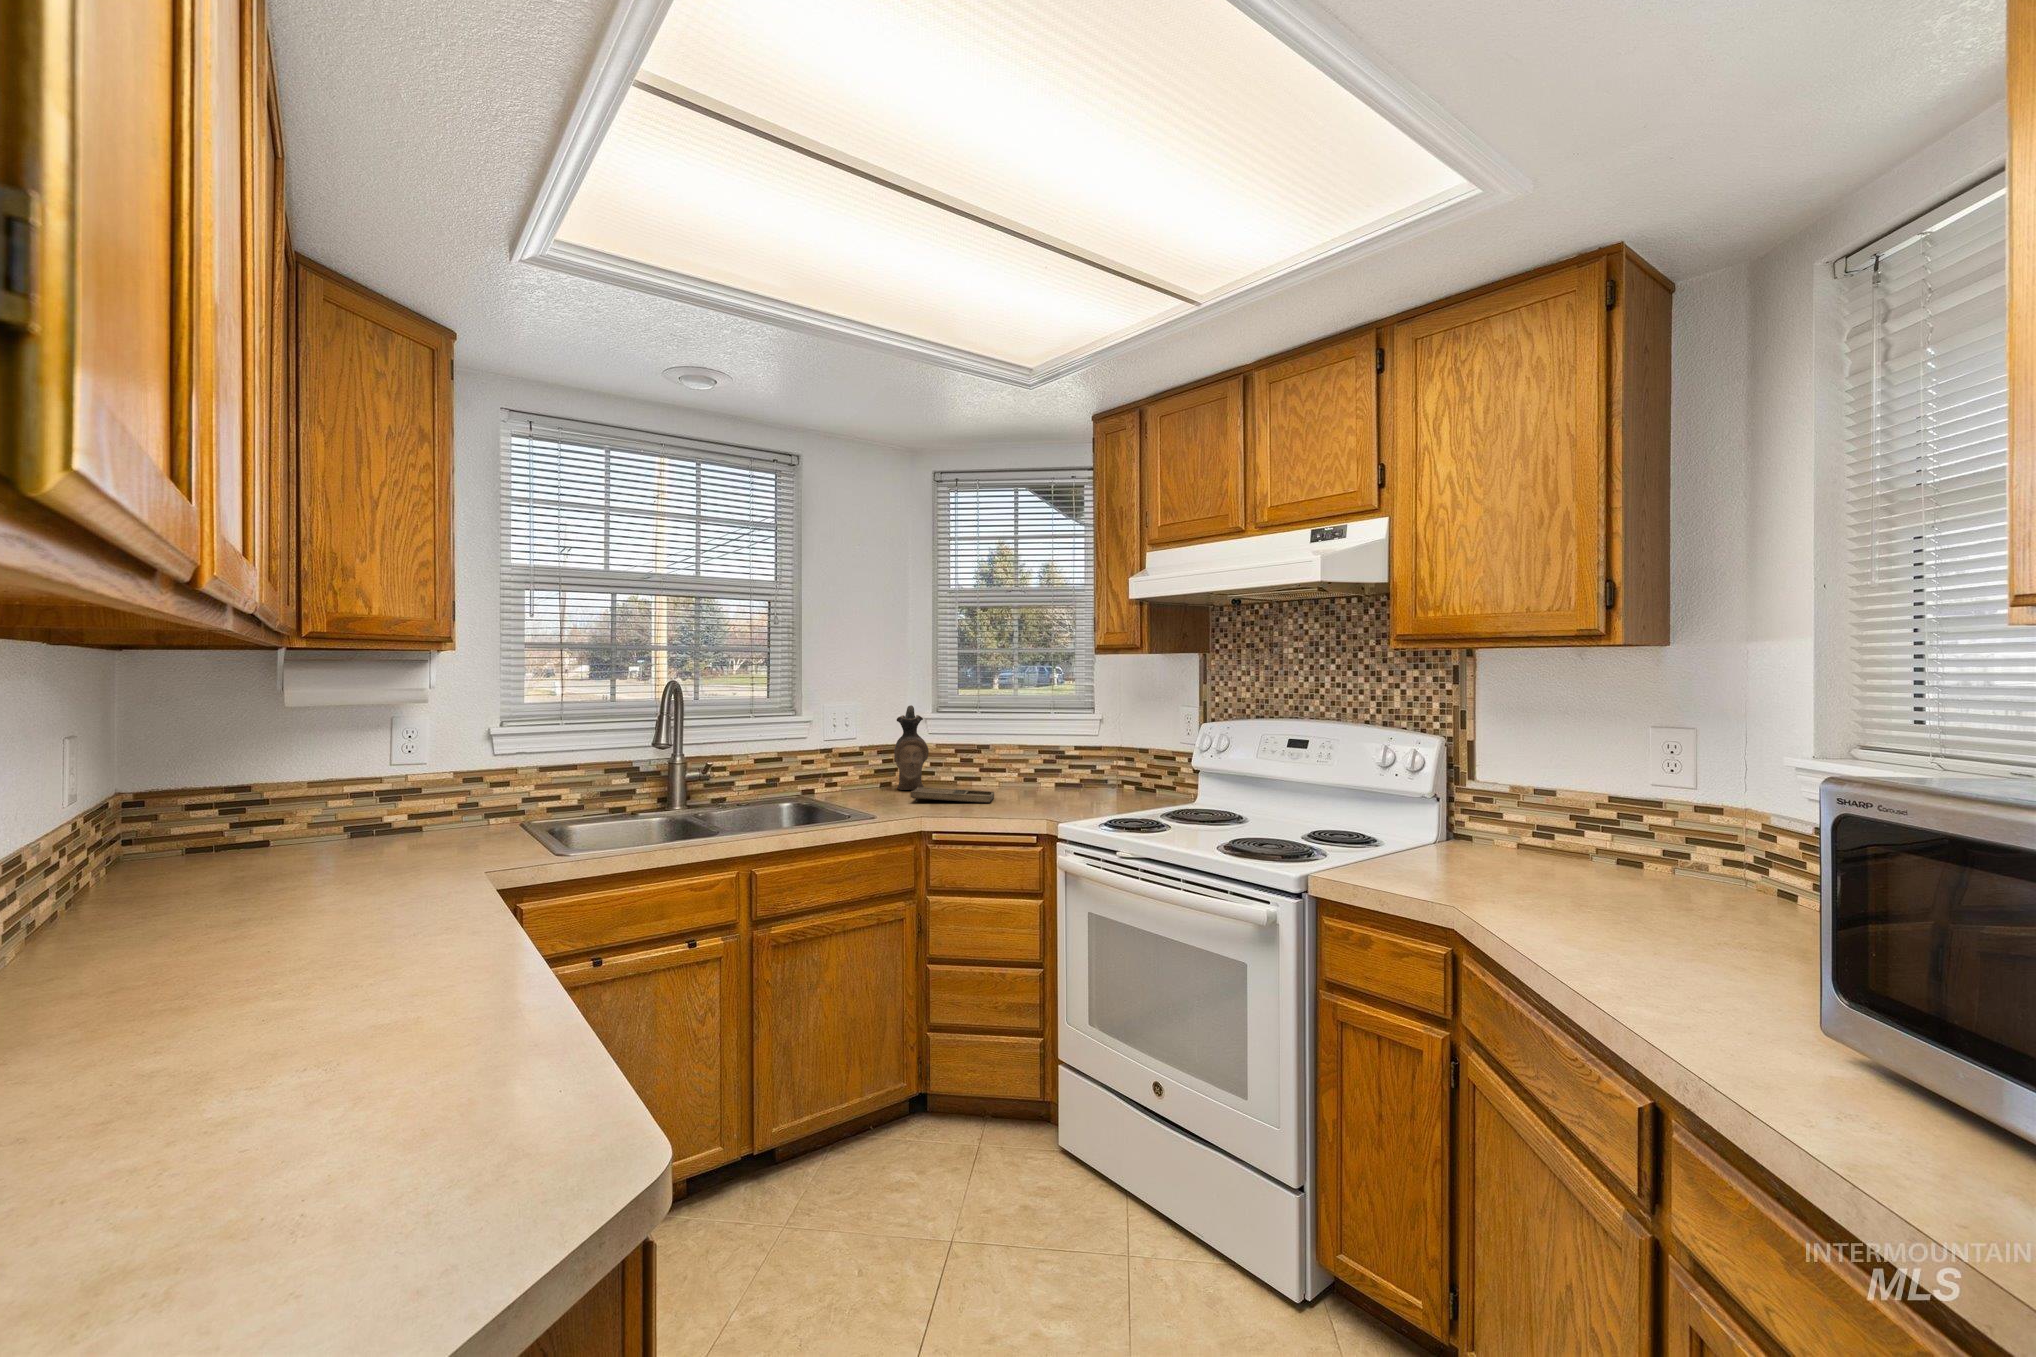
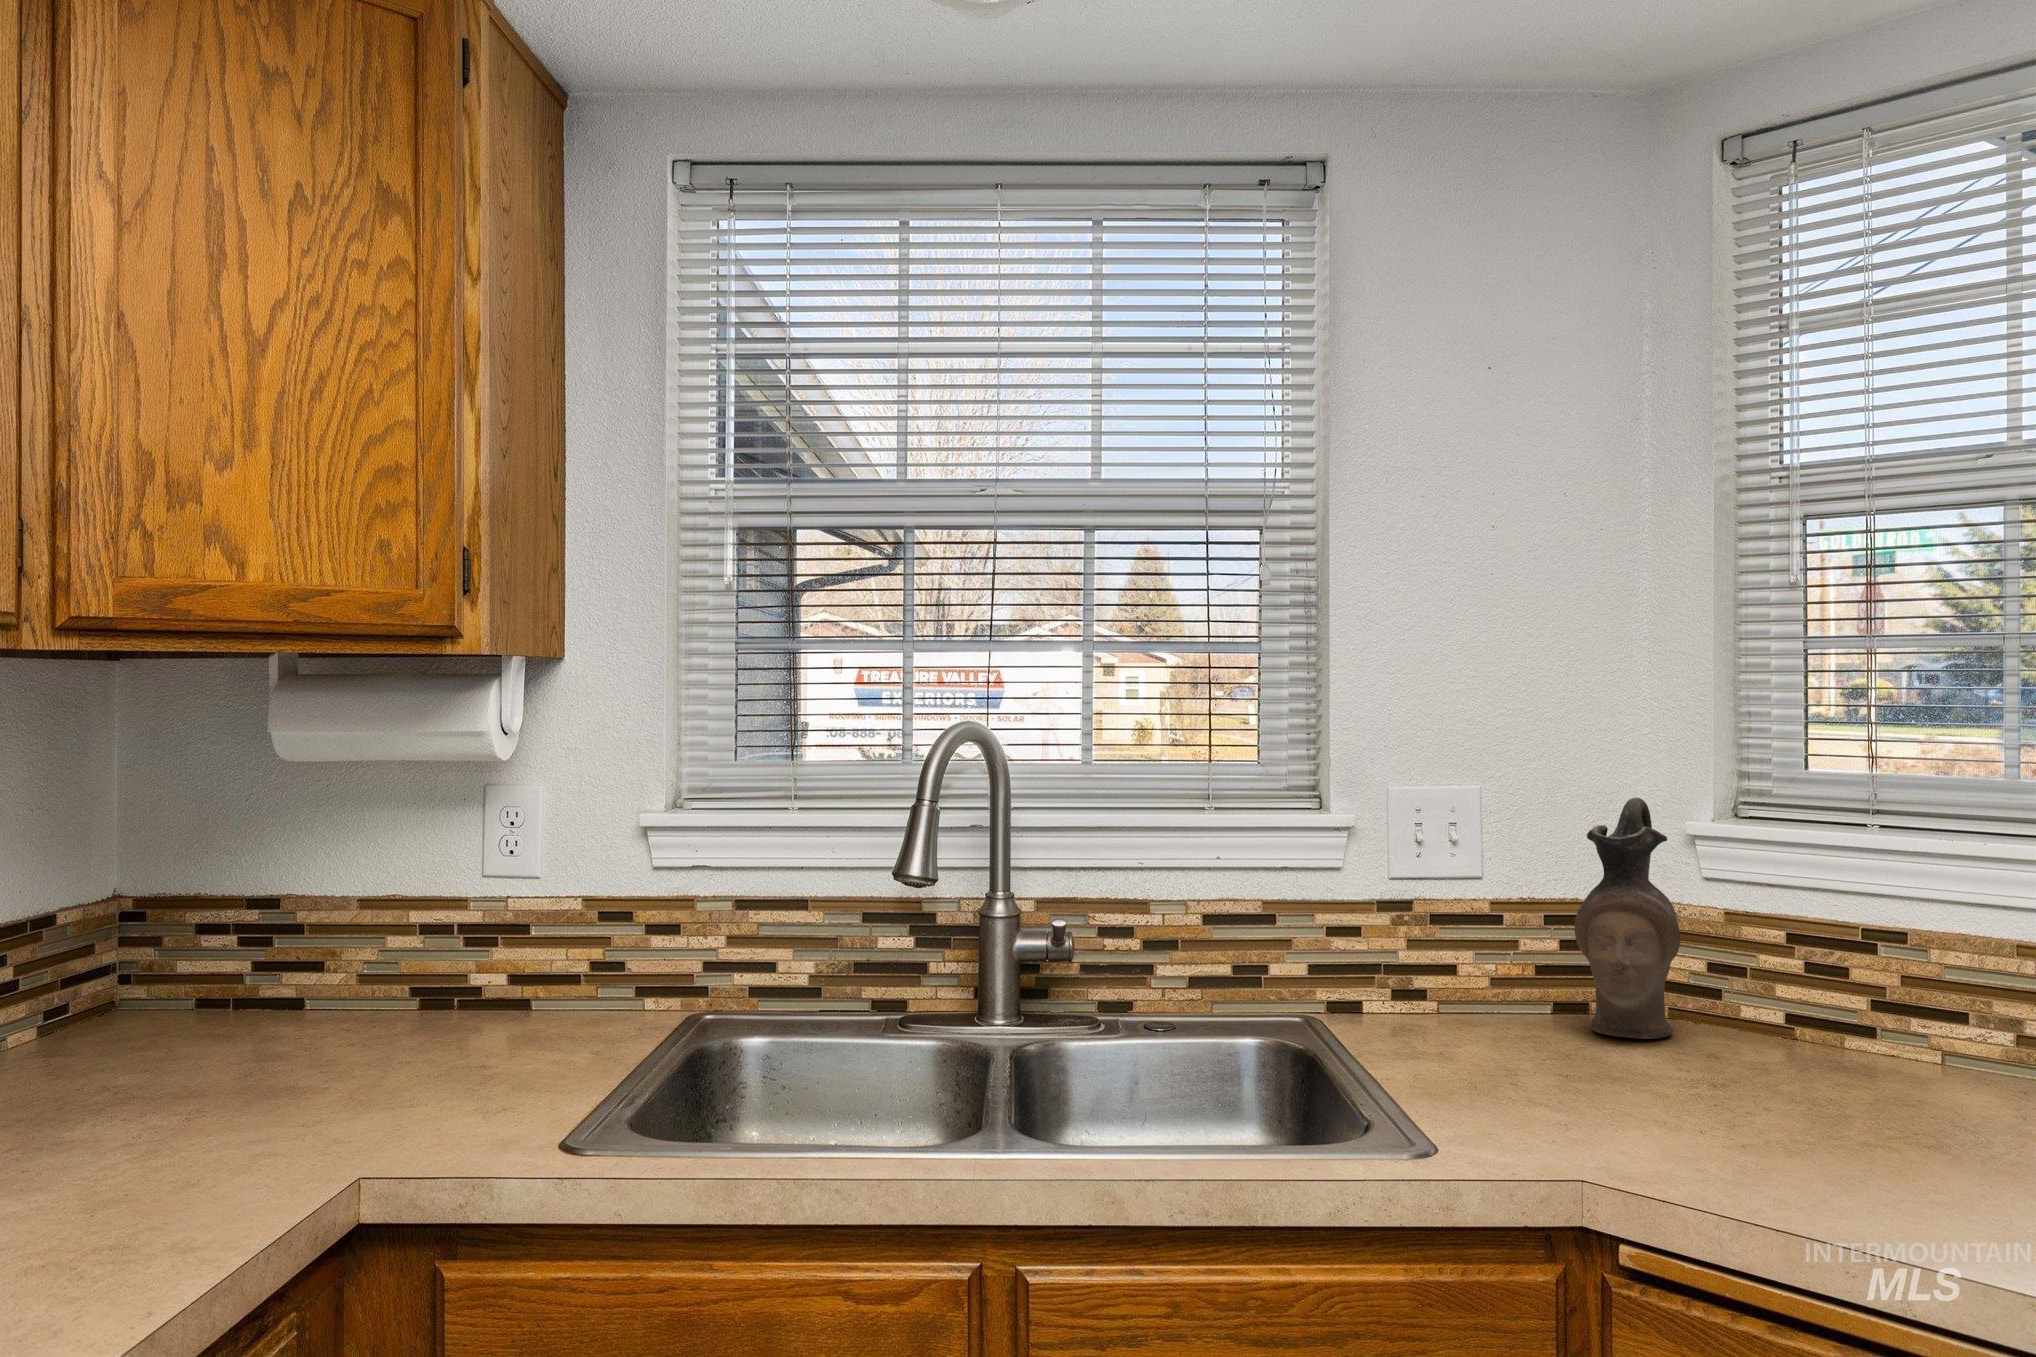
tray: present [911,787,994,803] -> none [1569,1044,1883,1151]

